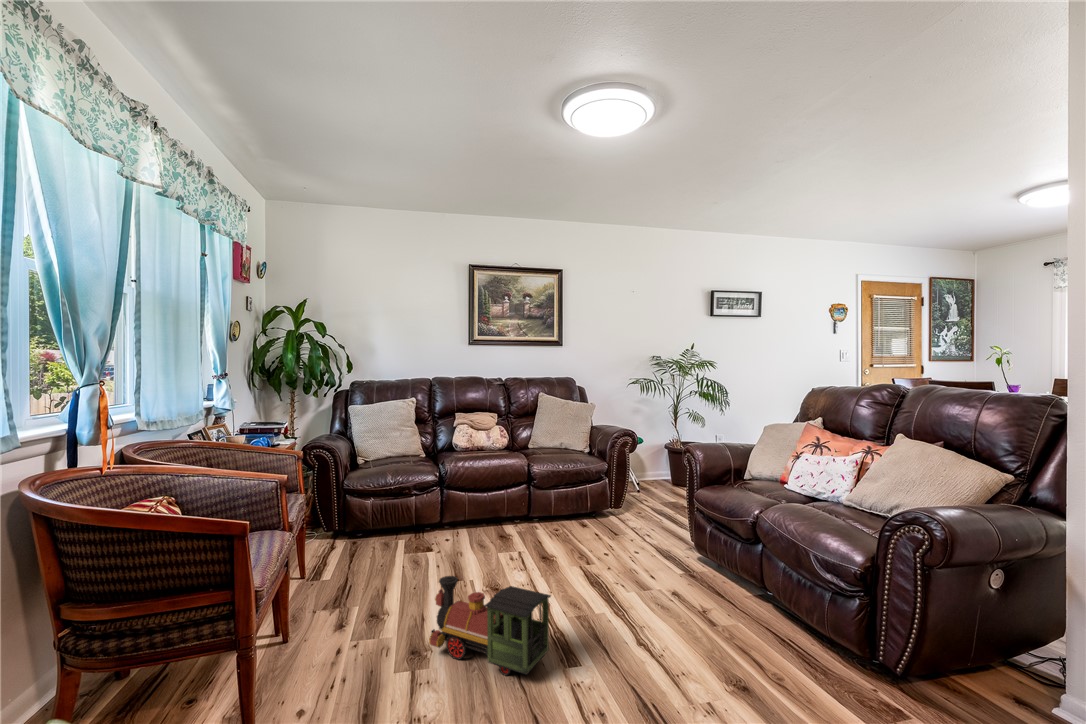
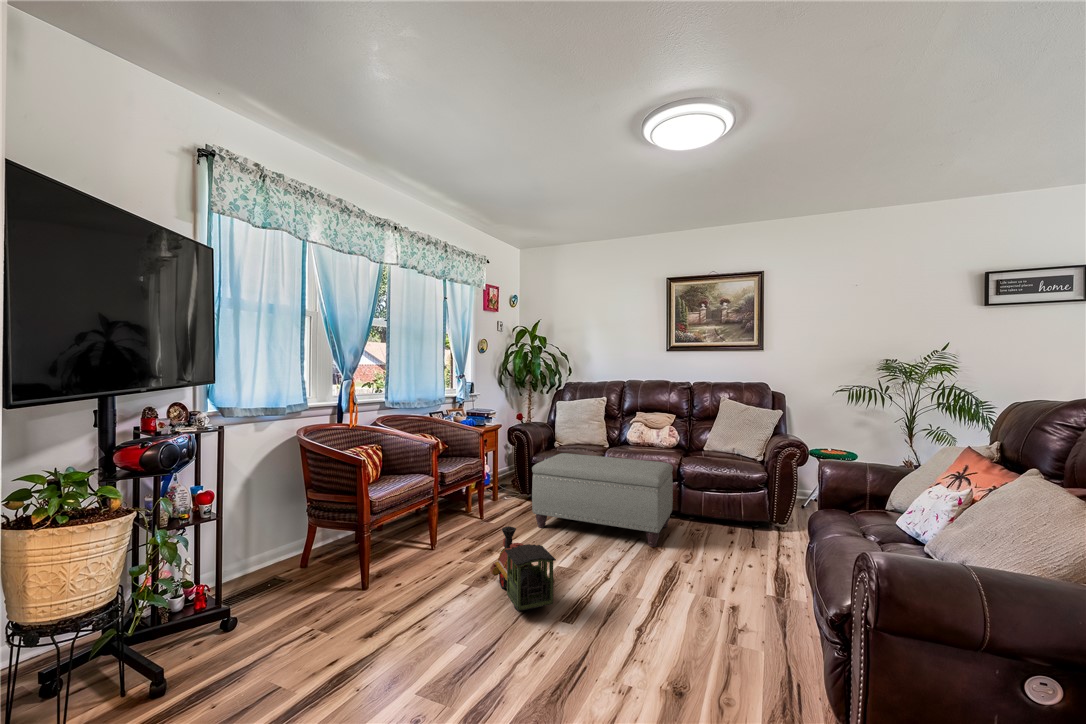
ottoman: none [390,466,551,574] -> present [532,453,673,547]

